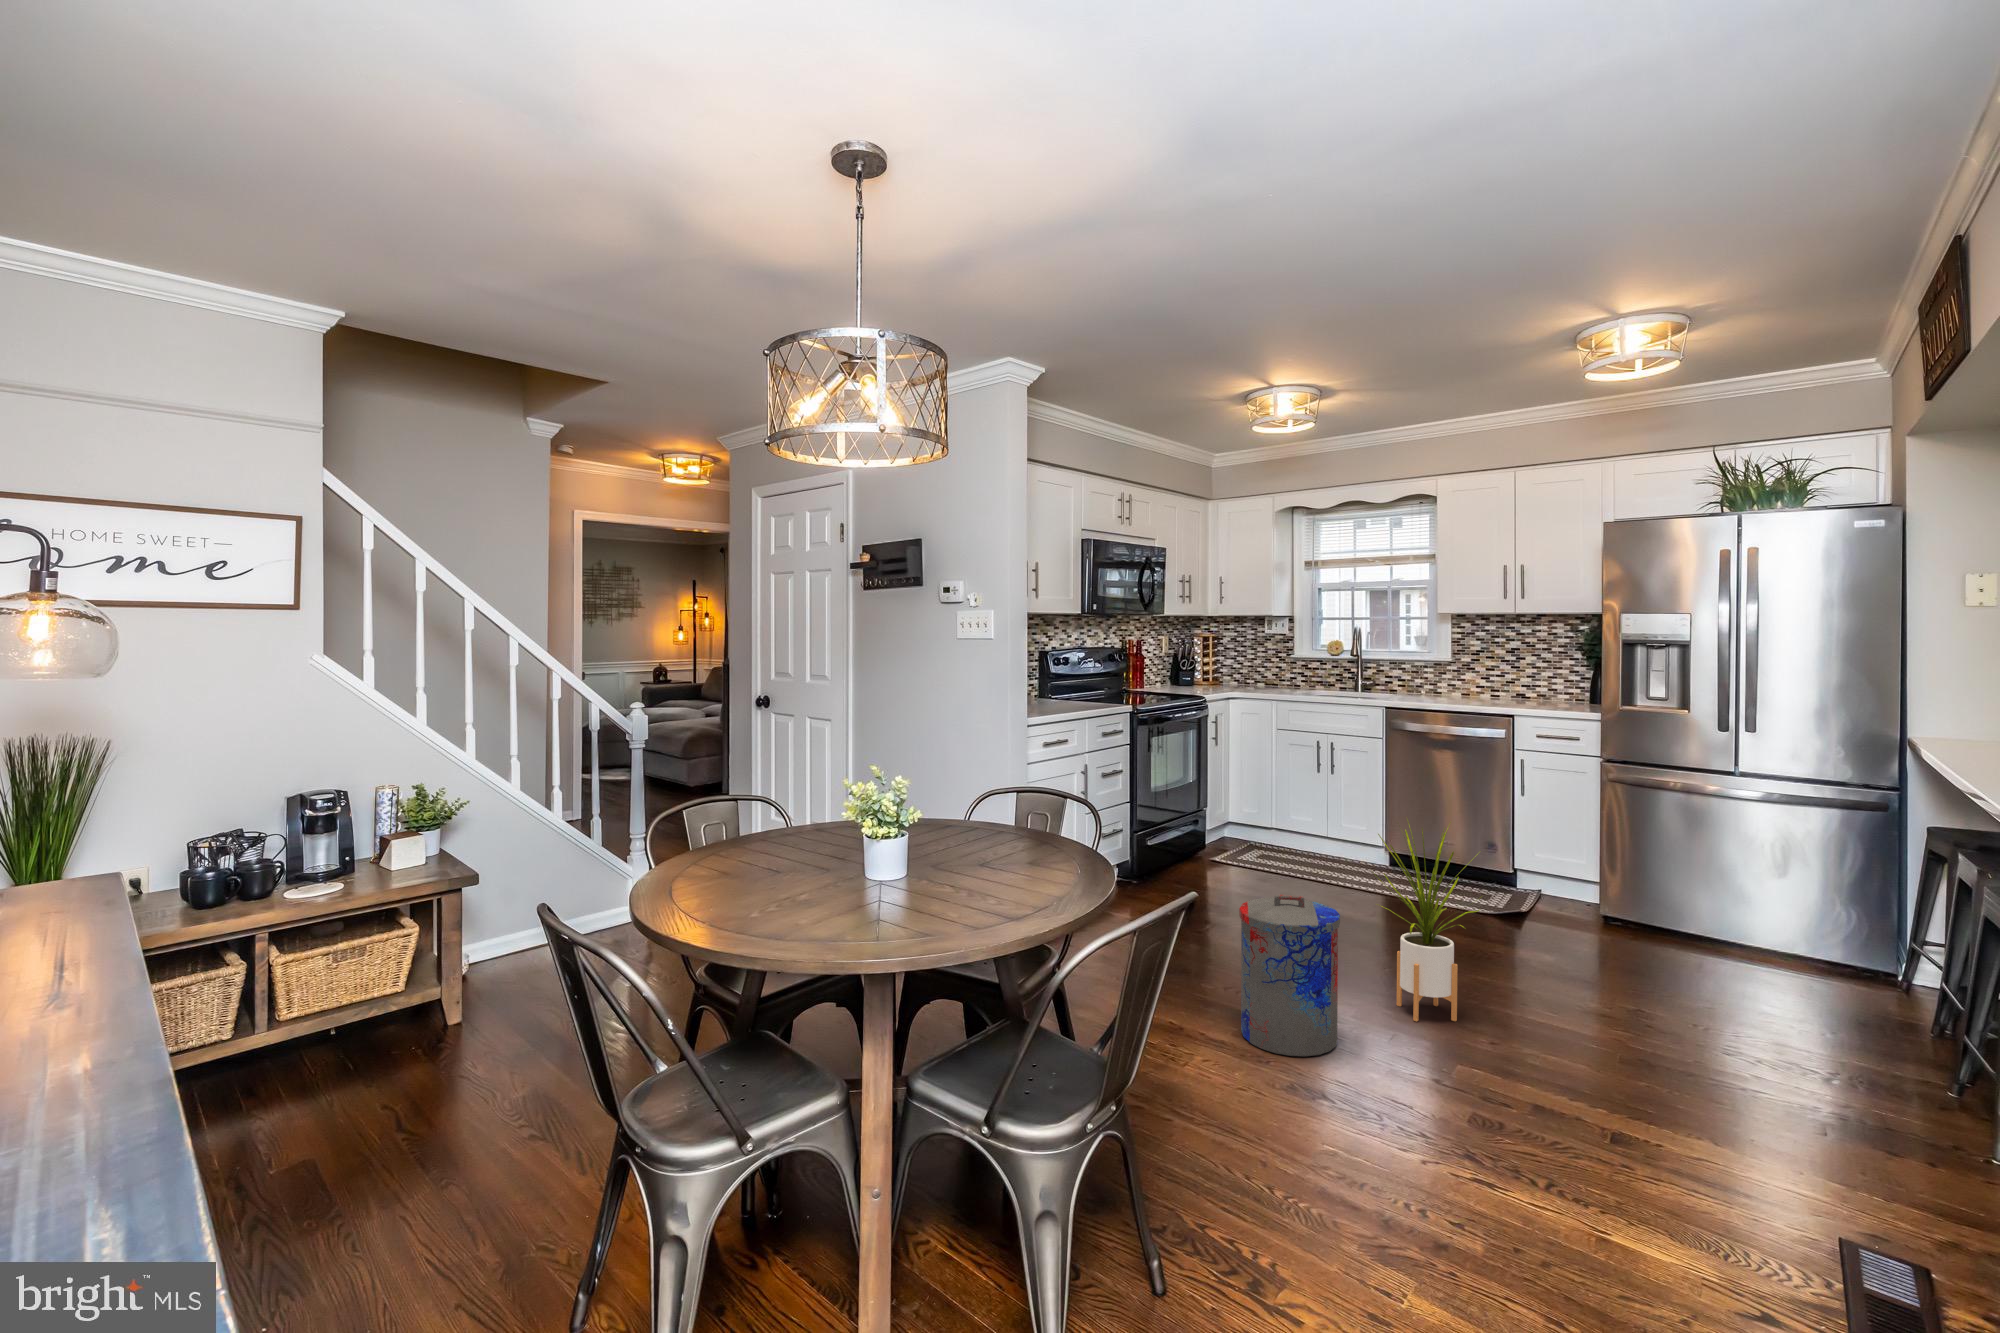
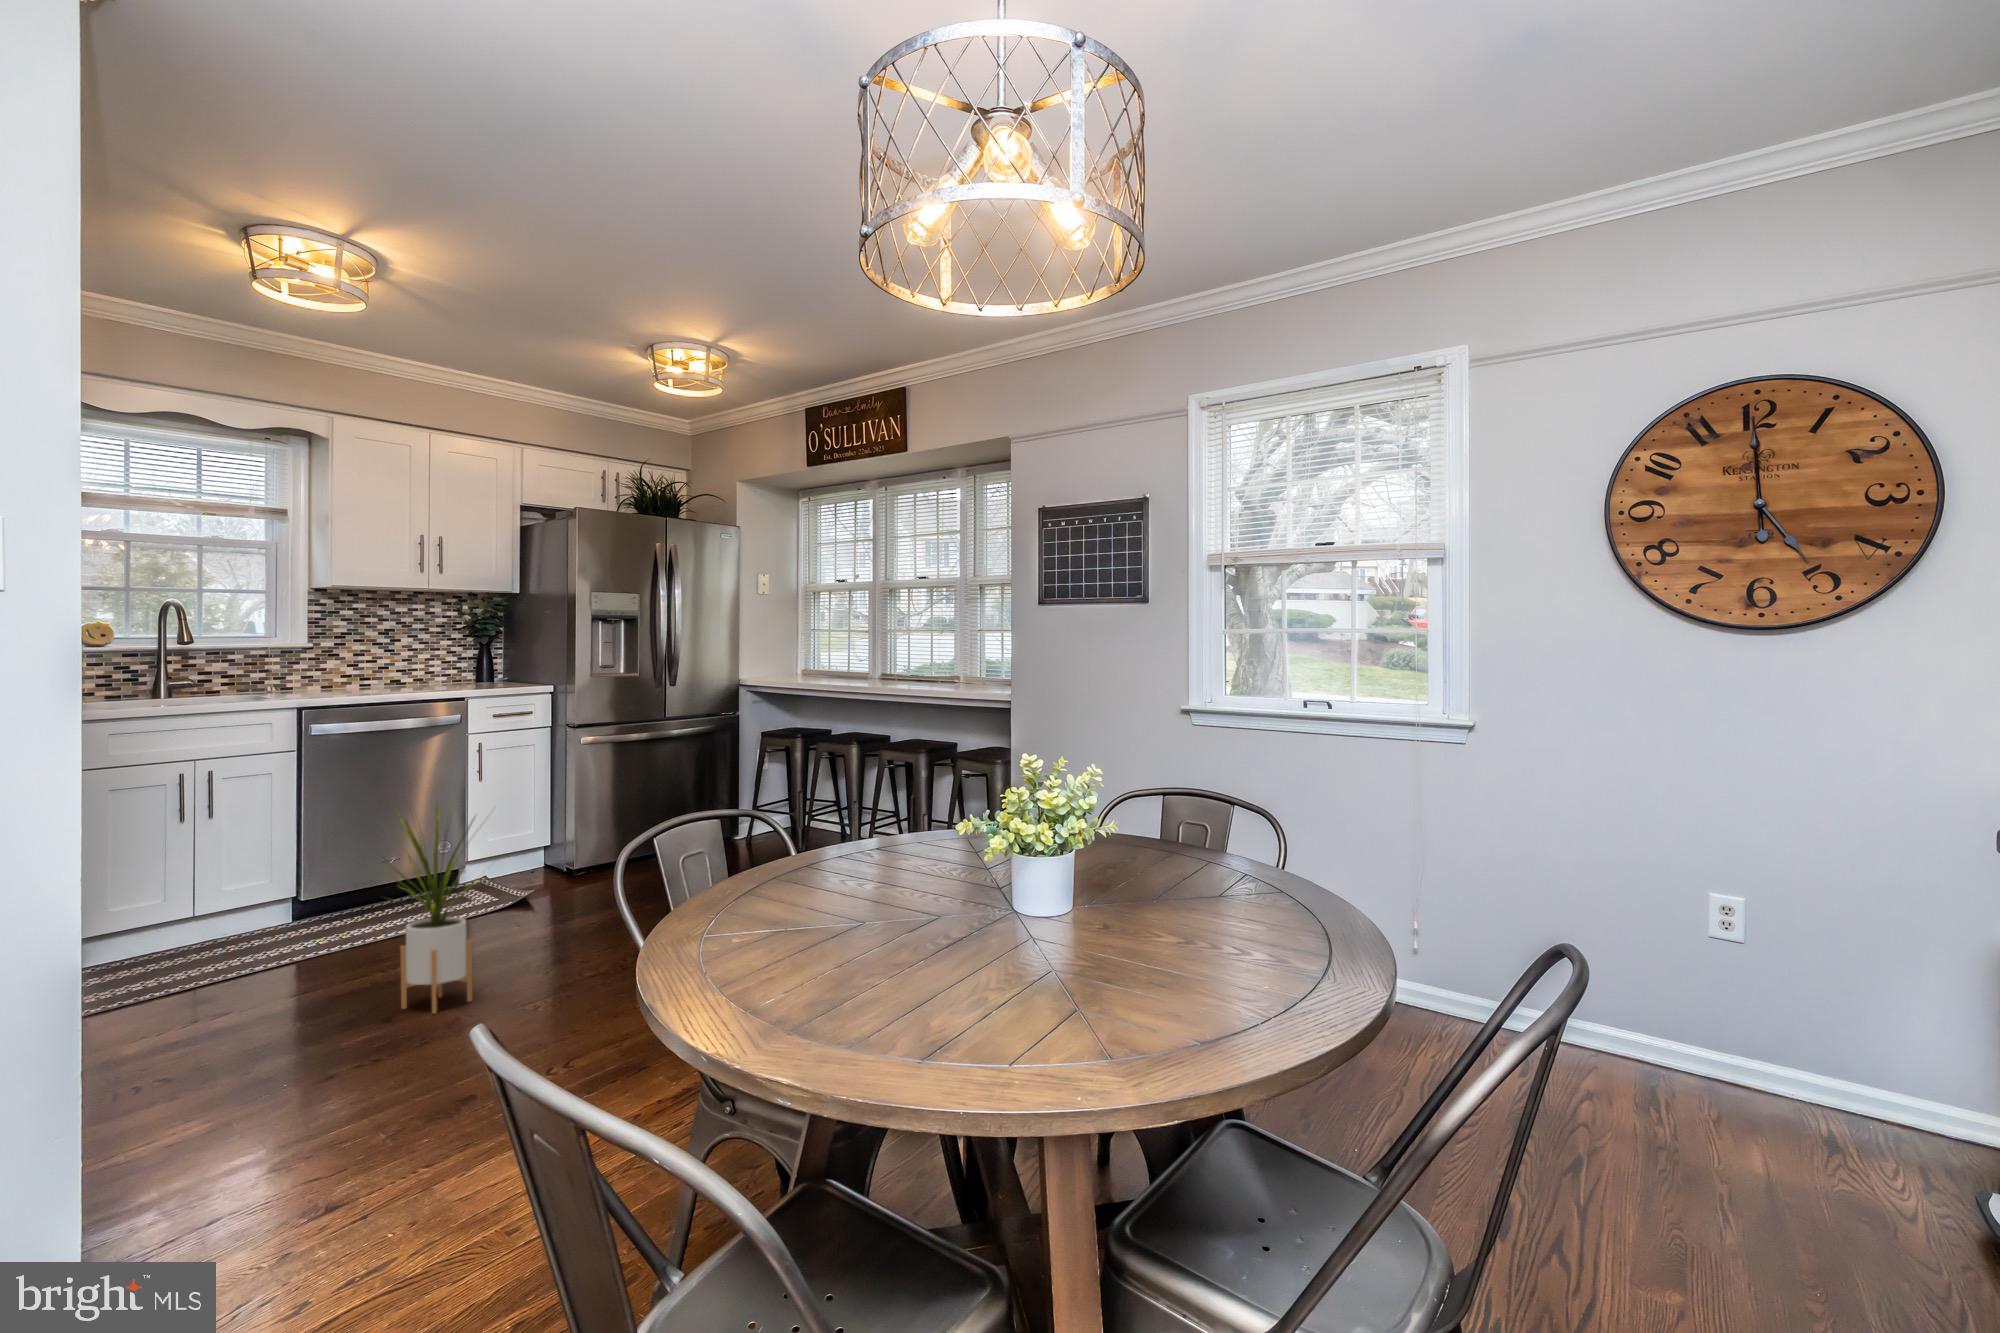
trash can: present [1239,895,1340,1056] -> none [239,891,379,1092]

